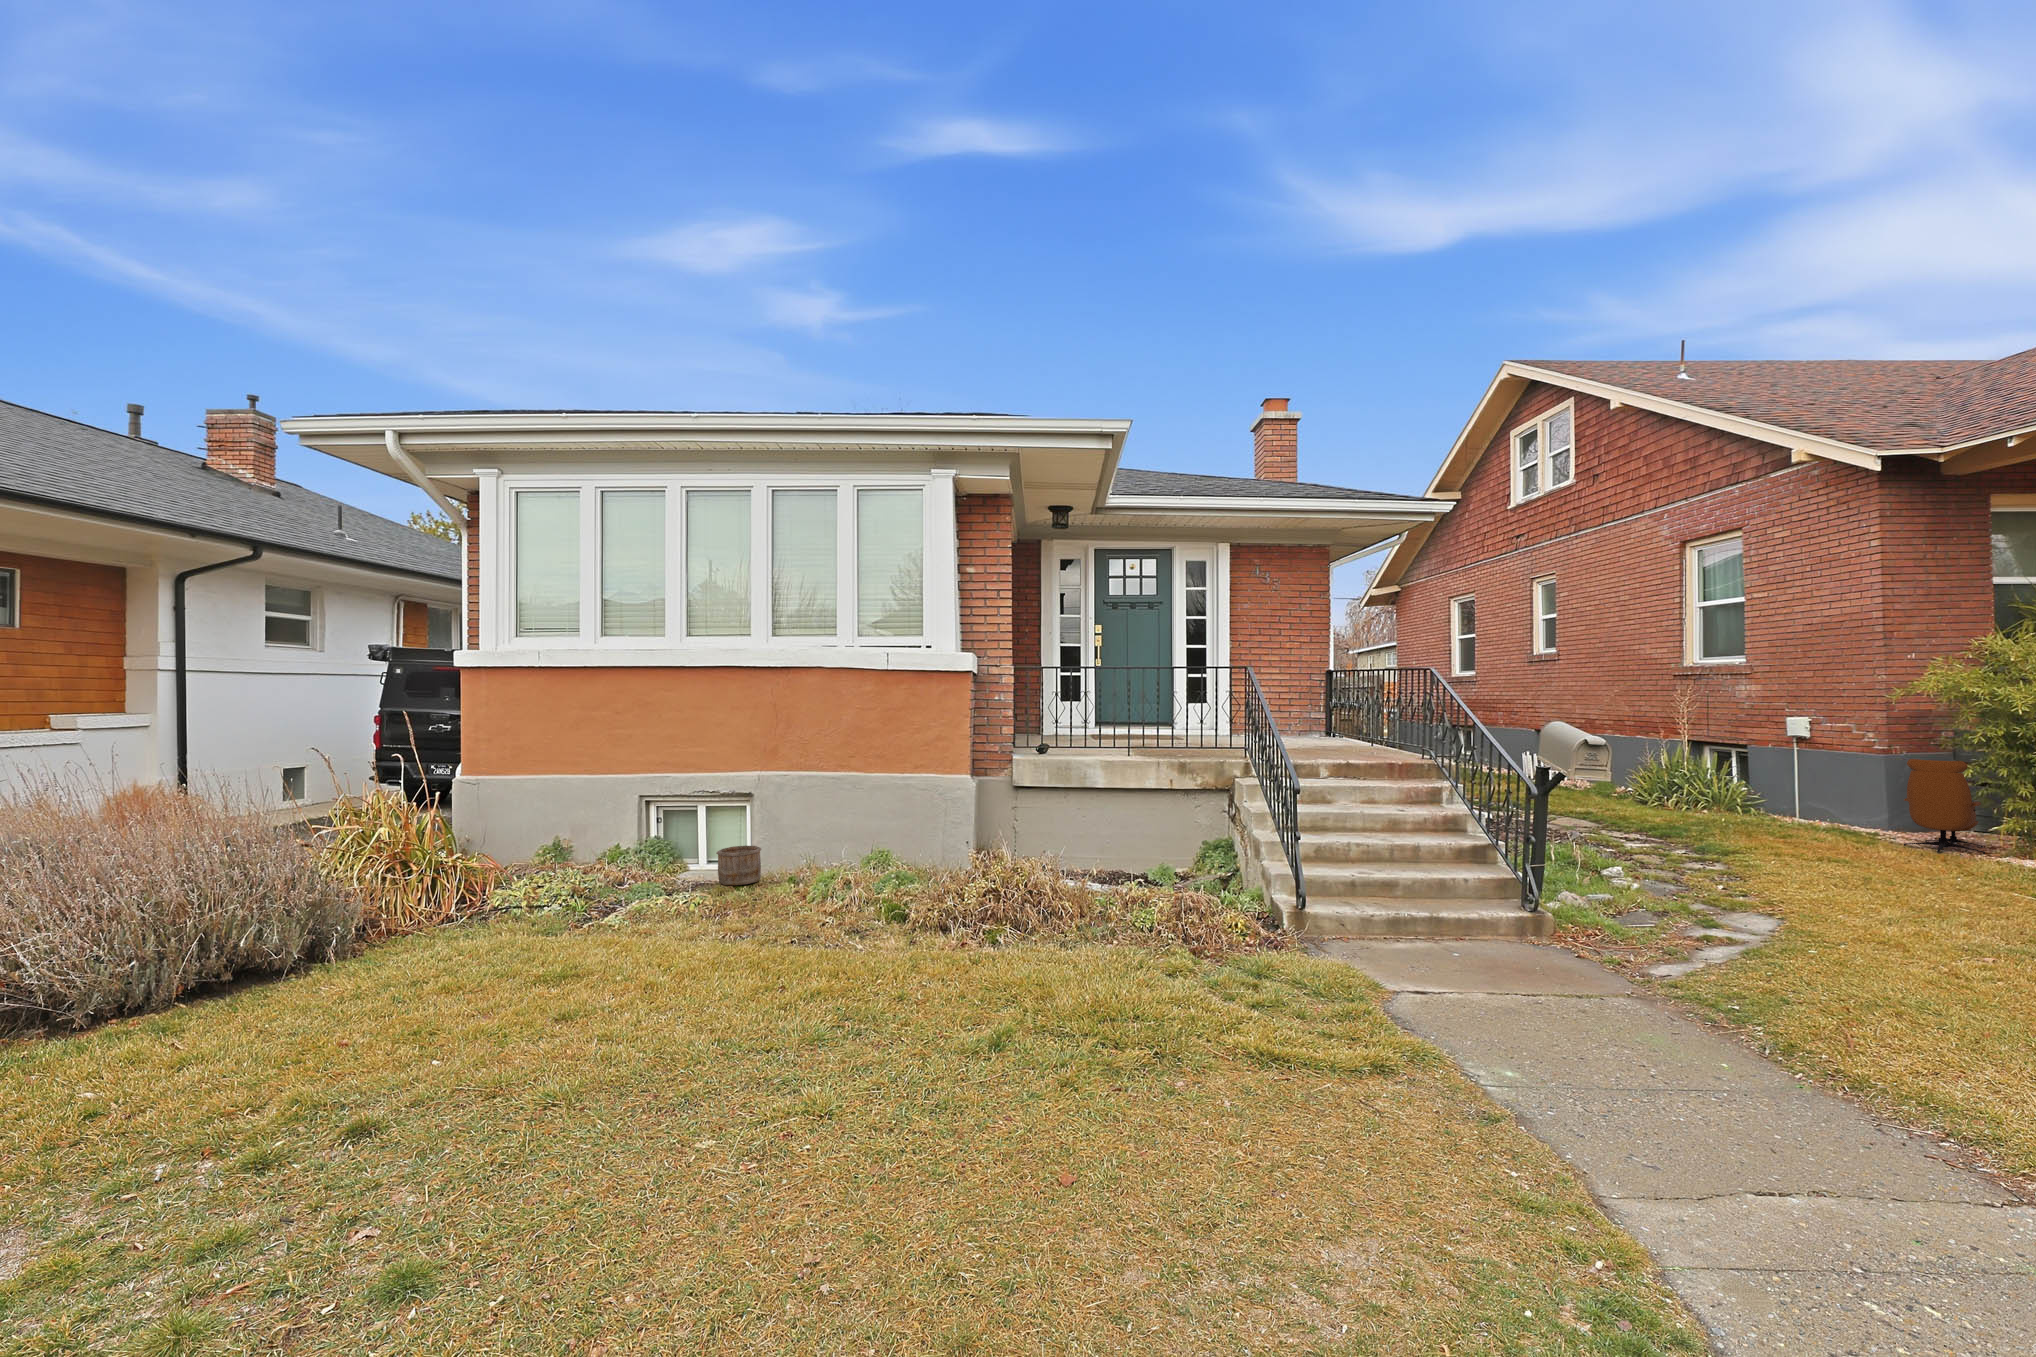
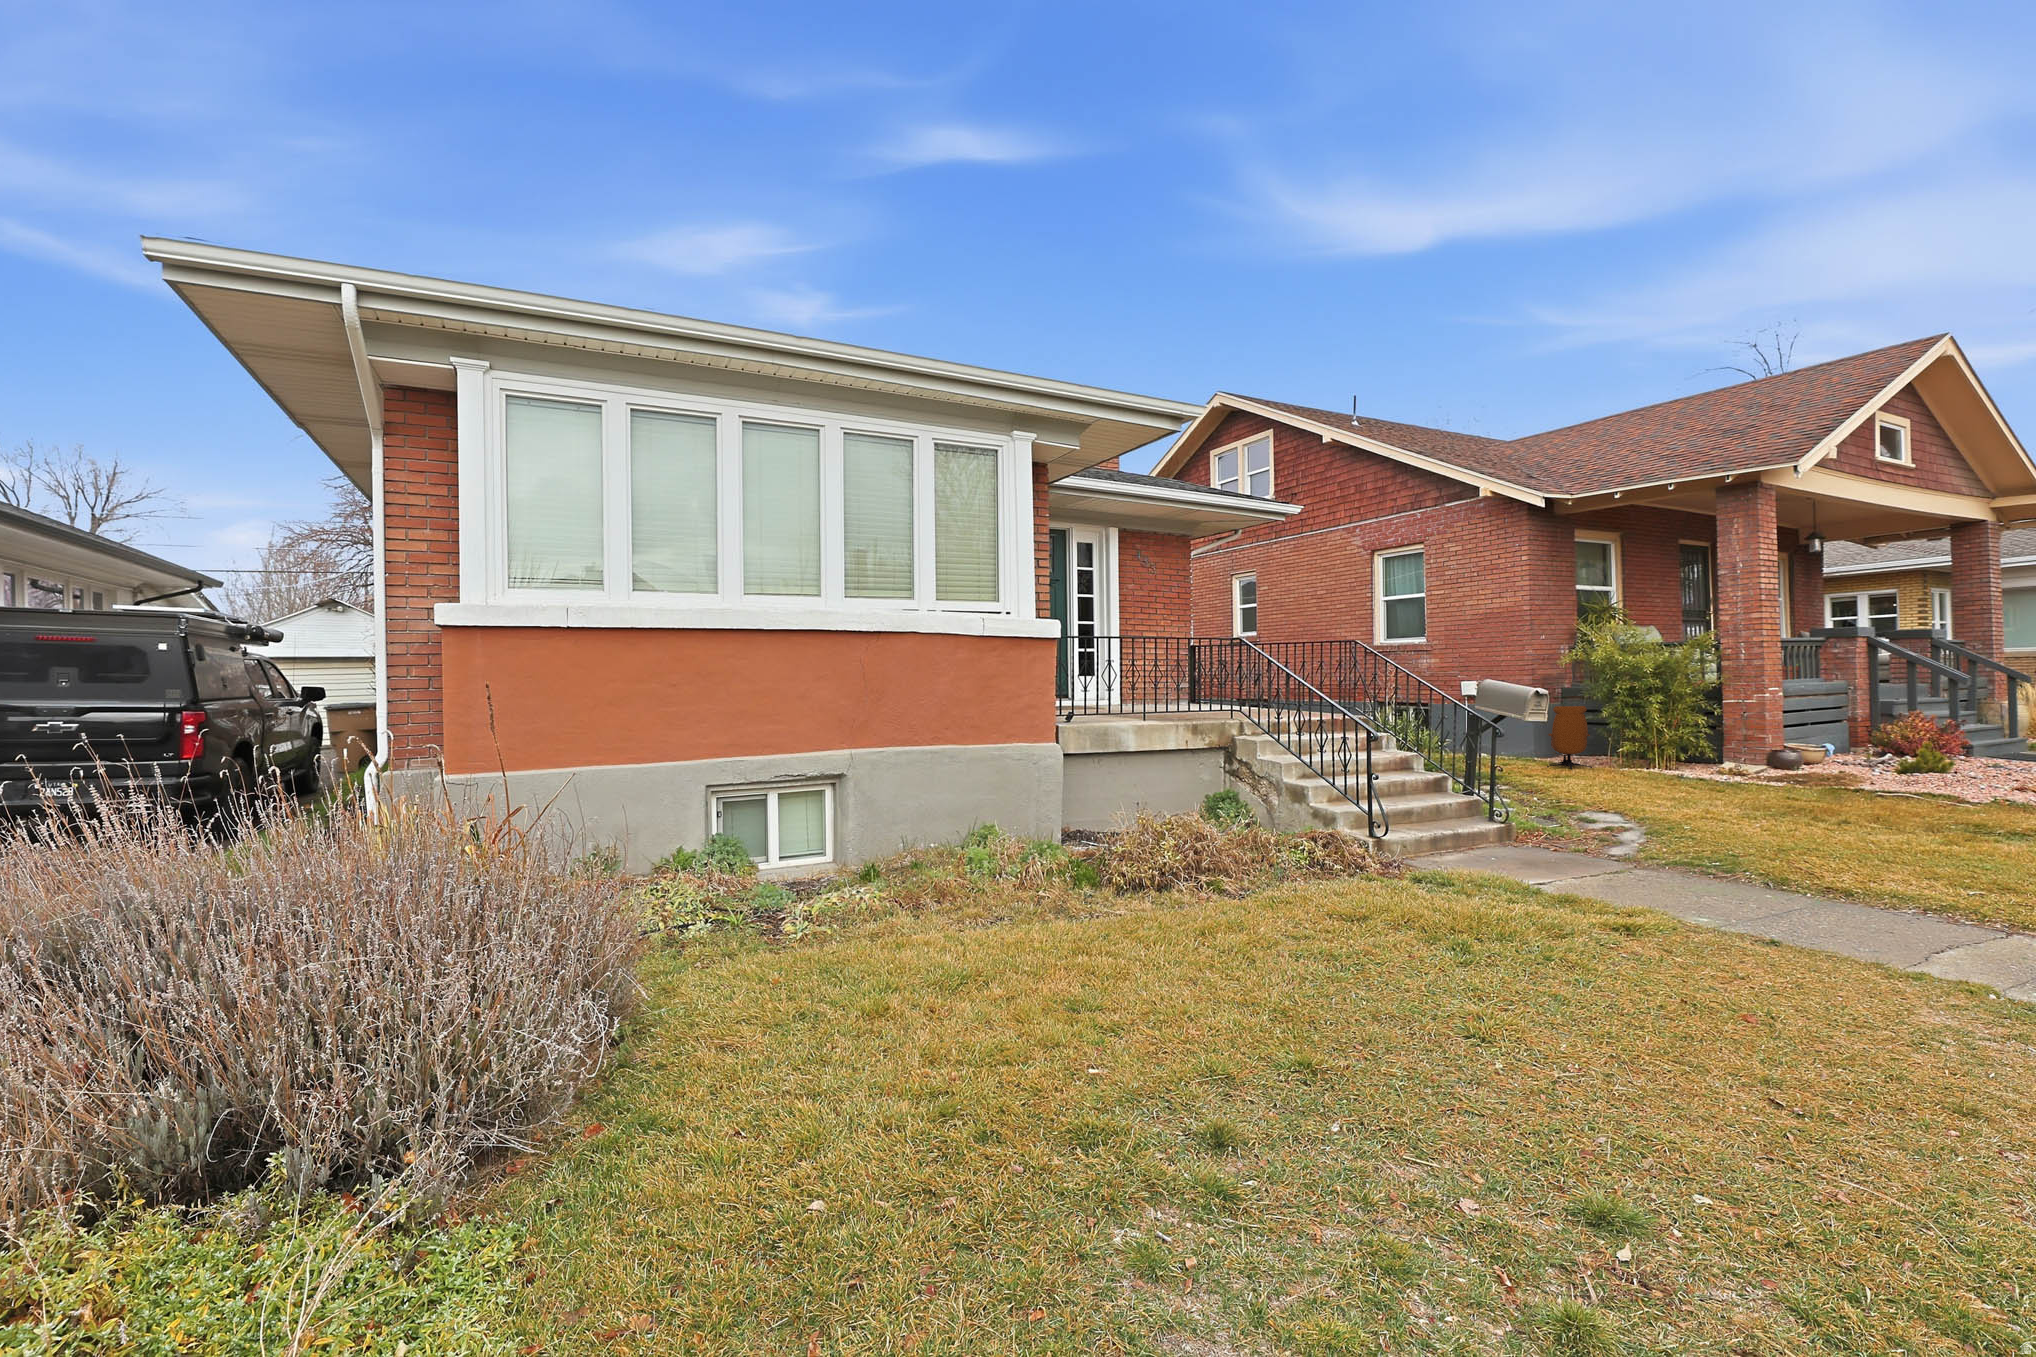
wooden bucket: present [716,846,761,885] -> none [816,833,866,877]

